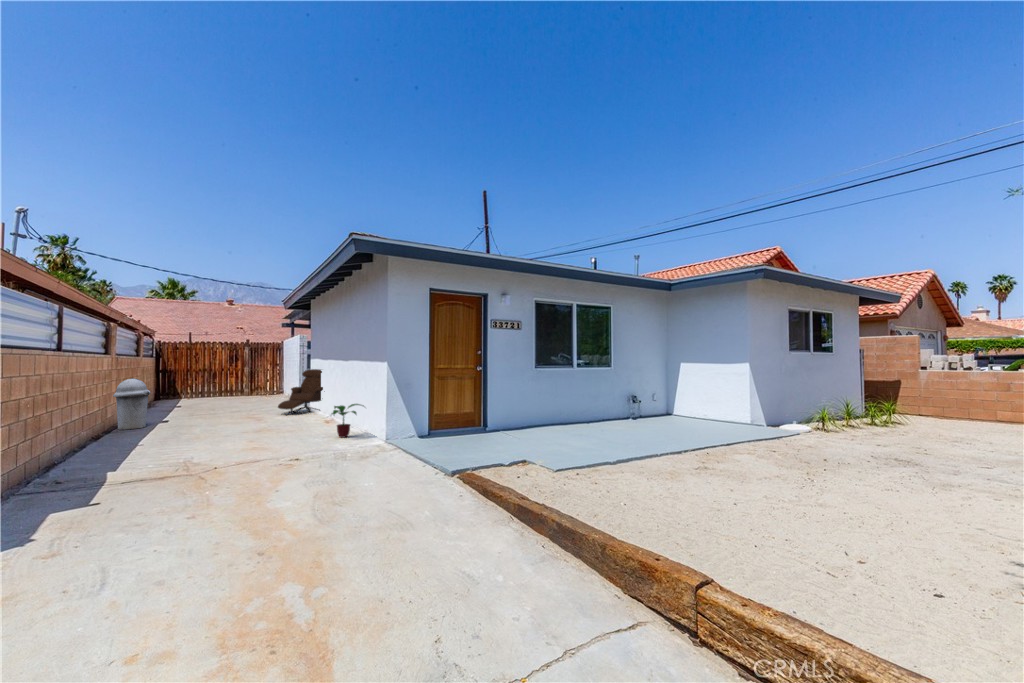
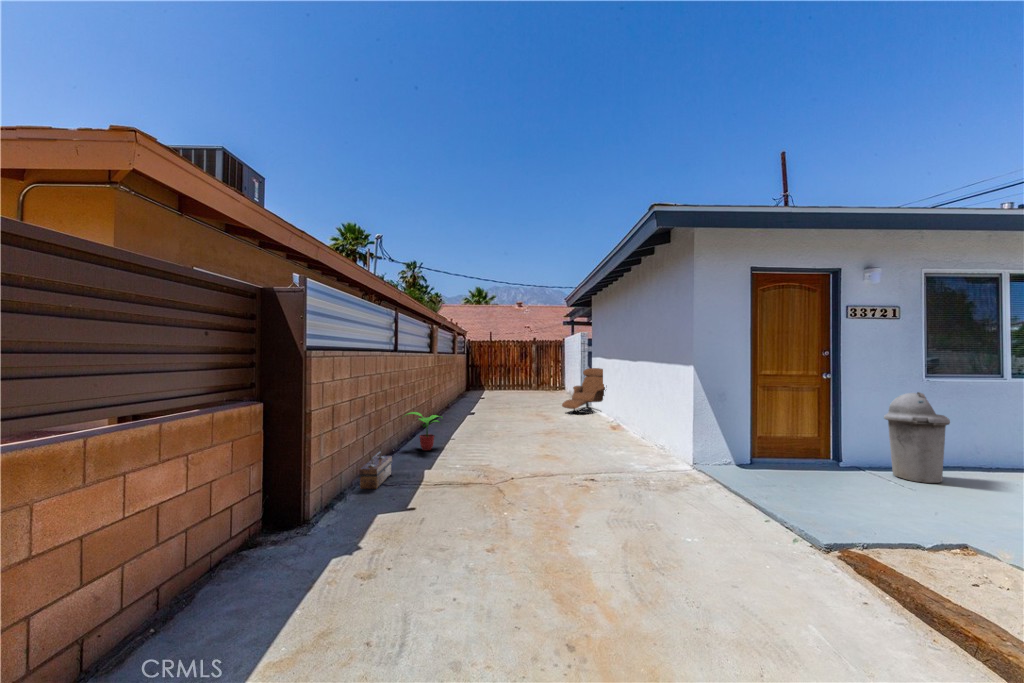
trash can: present [113,378,150,430] -> present [884,392,950,483]
potted plant: present [332,404,364,438] -> present [405,412,443,450]
toolbox: none [12,460,60,501] -> present [358,452,393,489]

